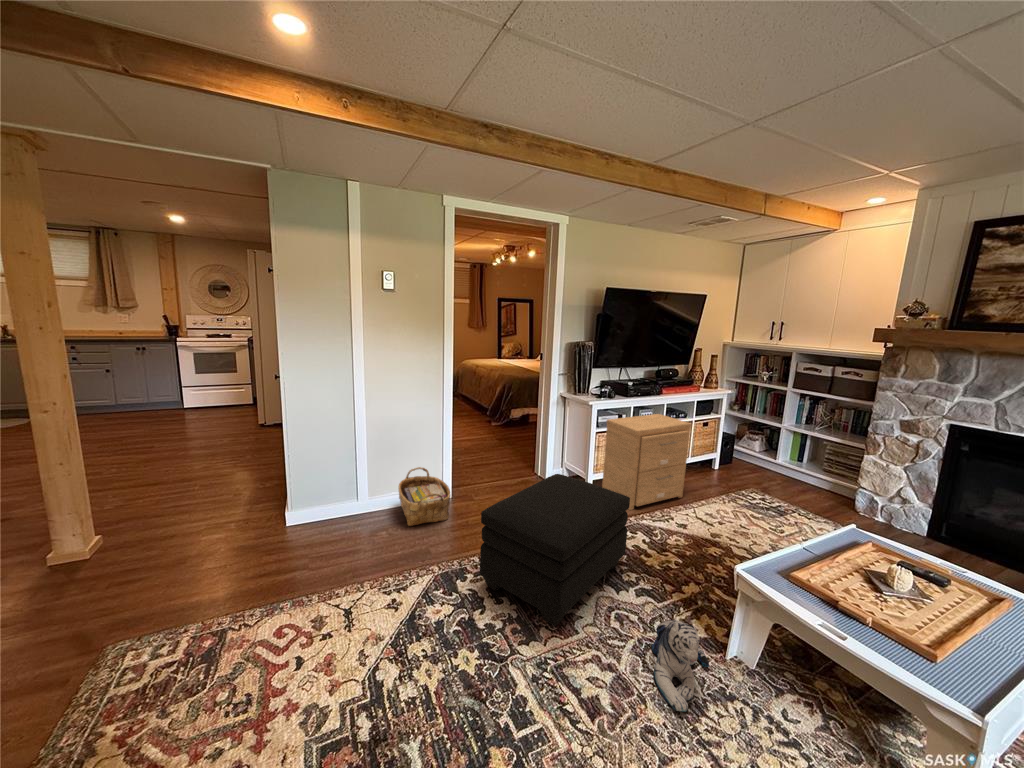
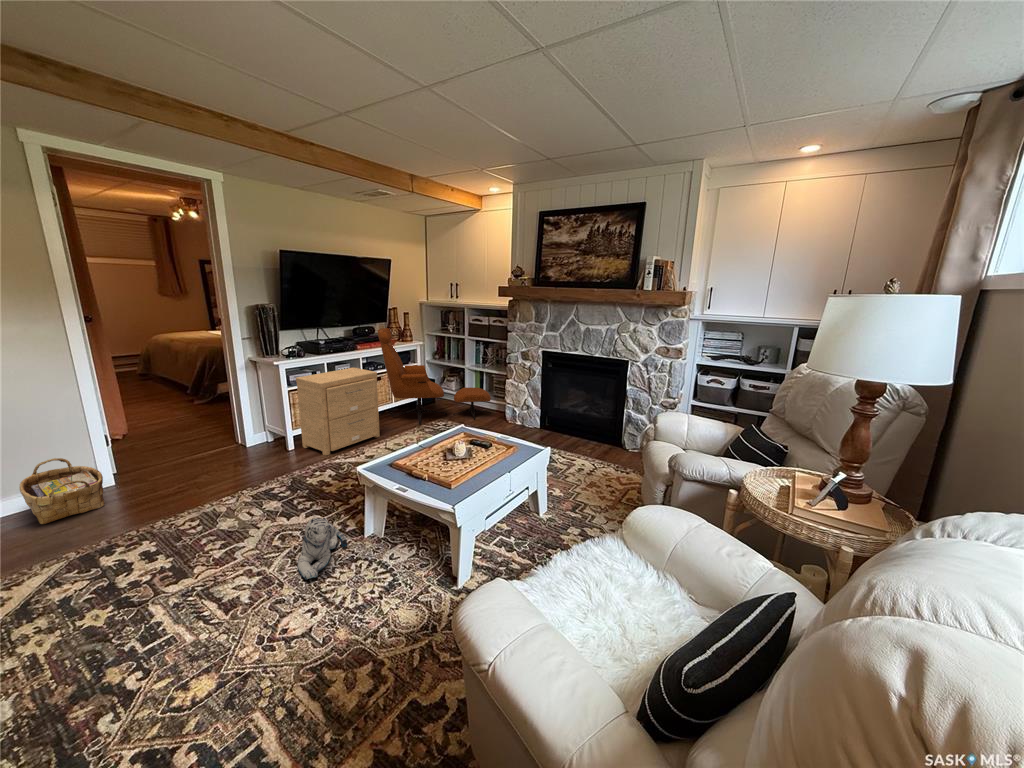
lounge chair: none [686,372,827,499] -> present [378,328,491,424]
ottoman: present [480,474,630,626] -> none [119,433,302,560]

